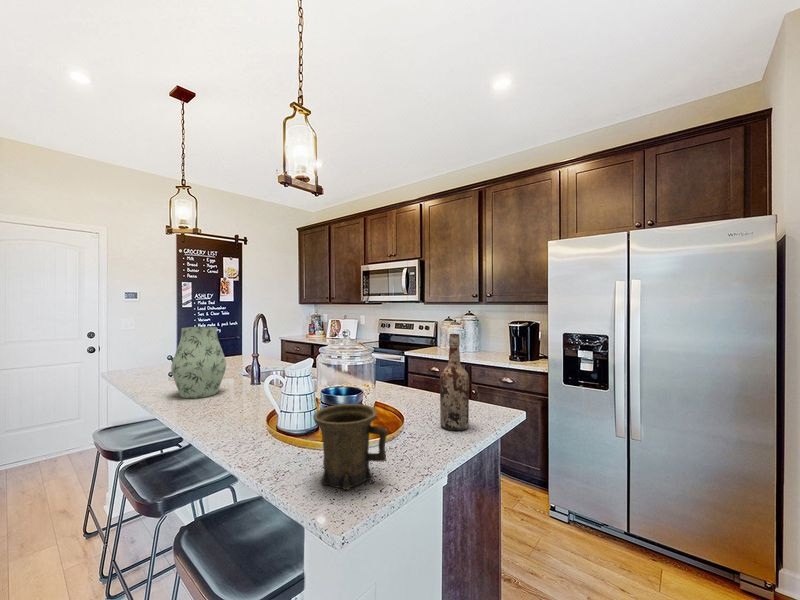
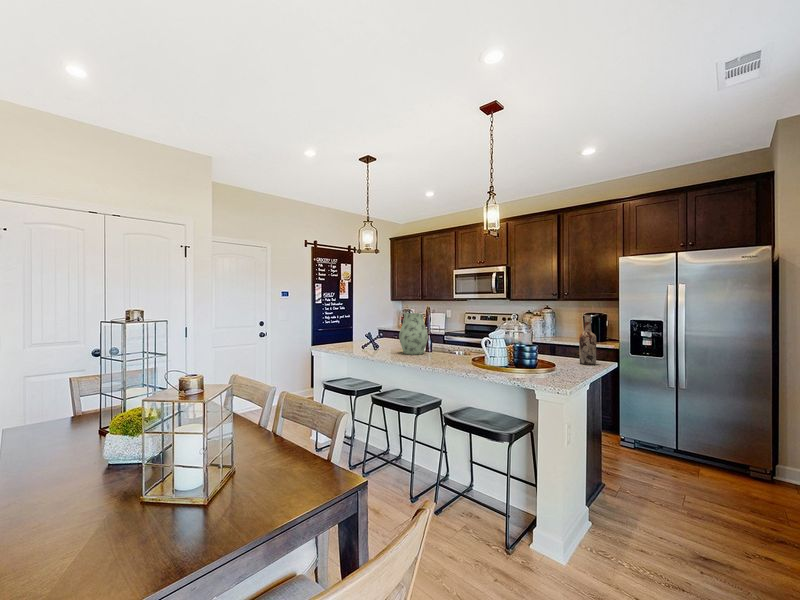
mug: present [313,404,388,490] -> none [544,344,580,376]

